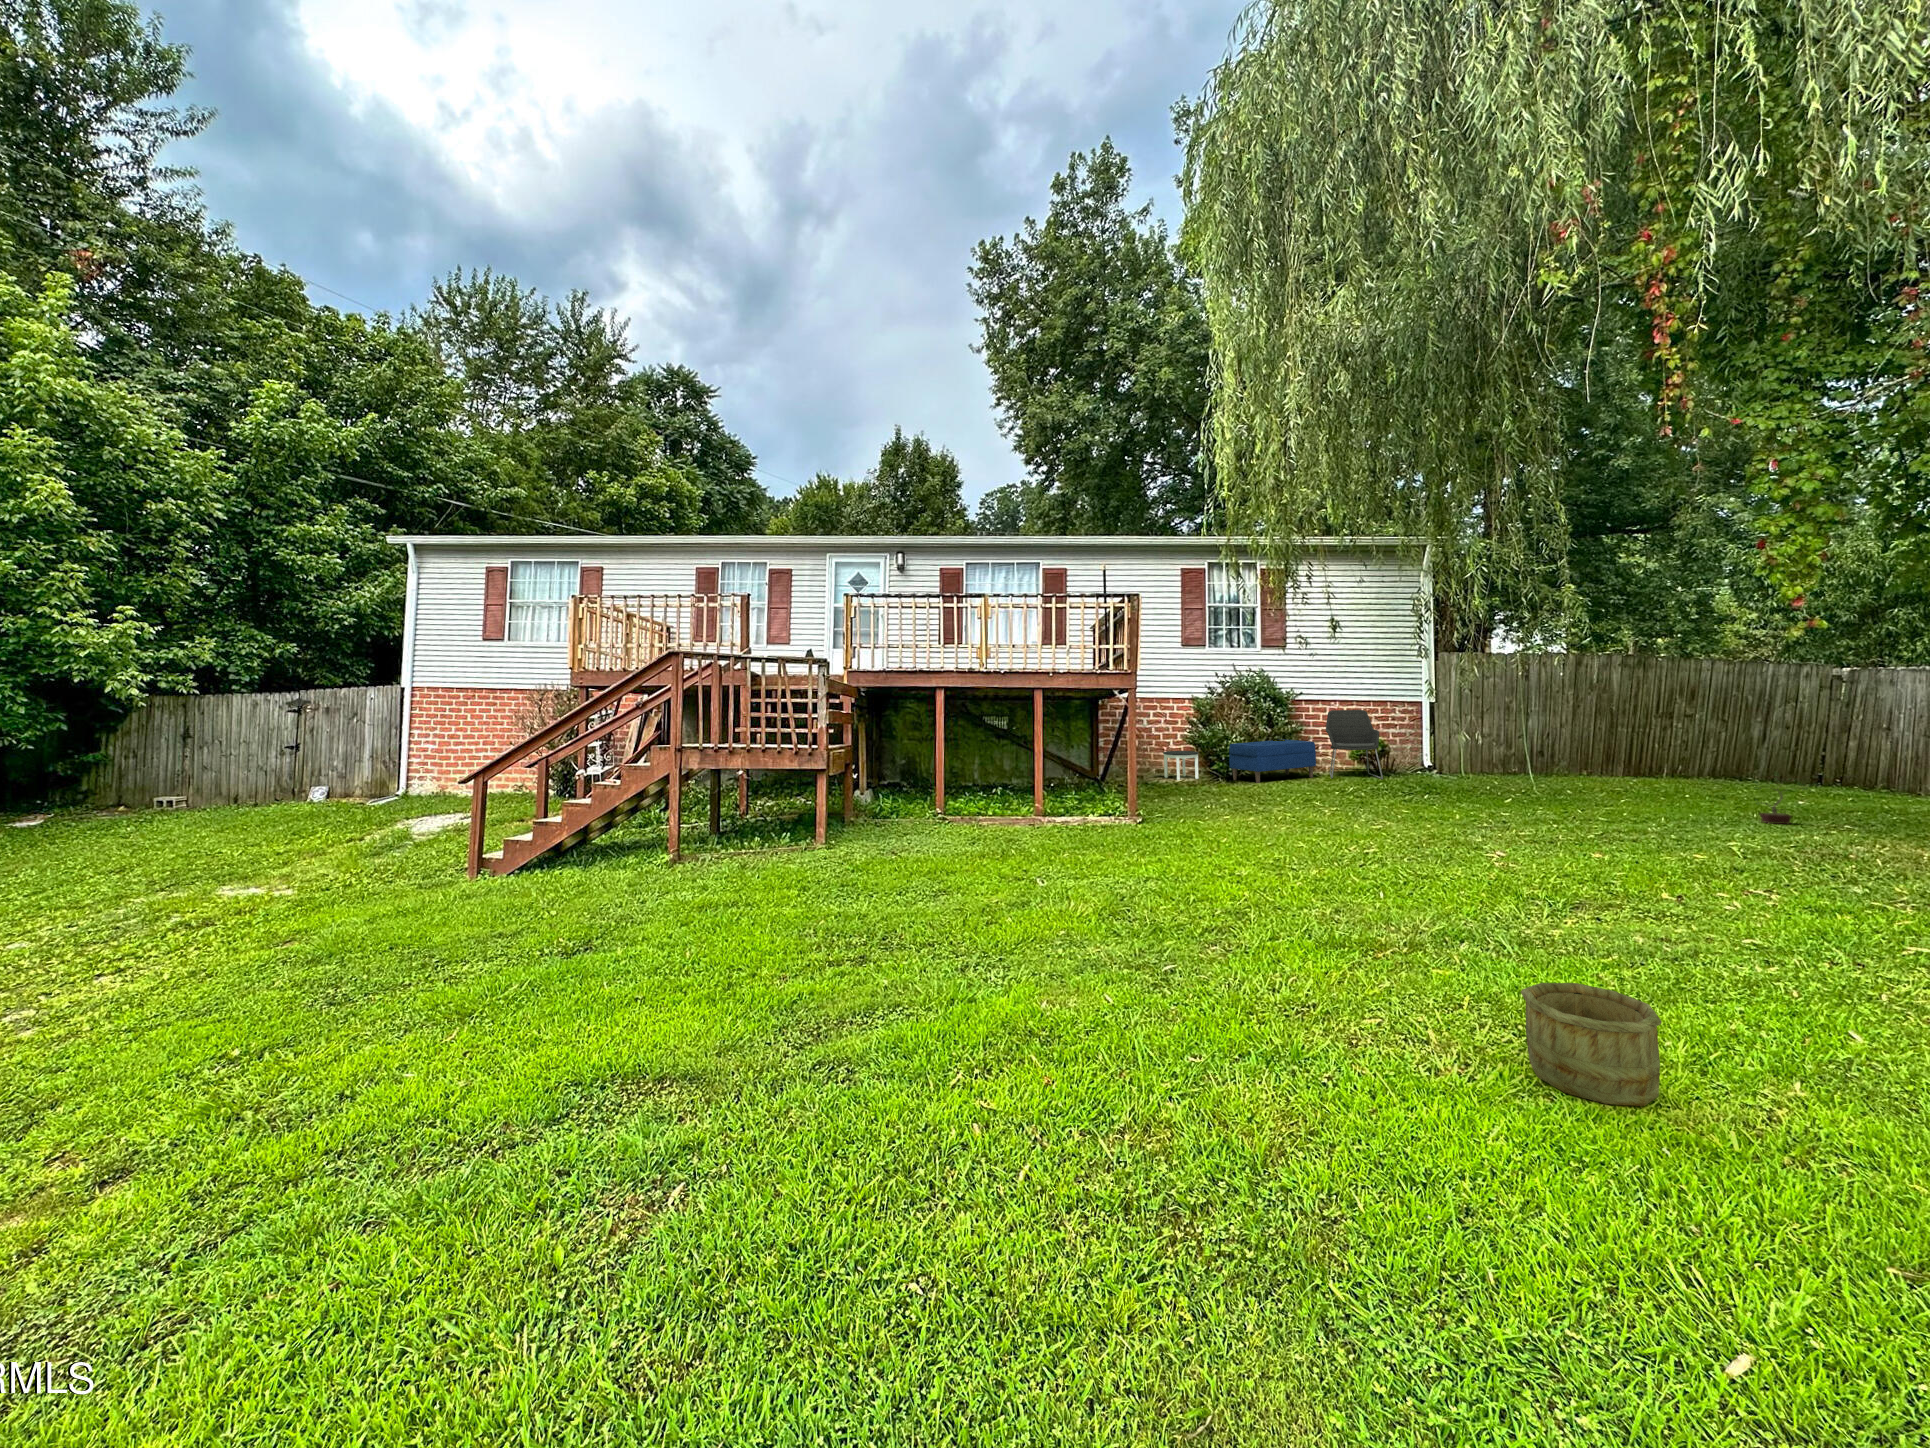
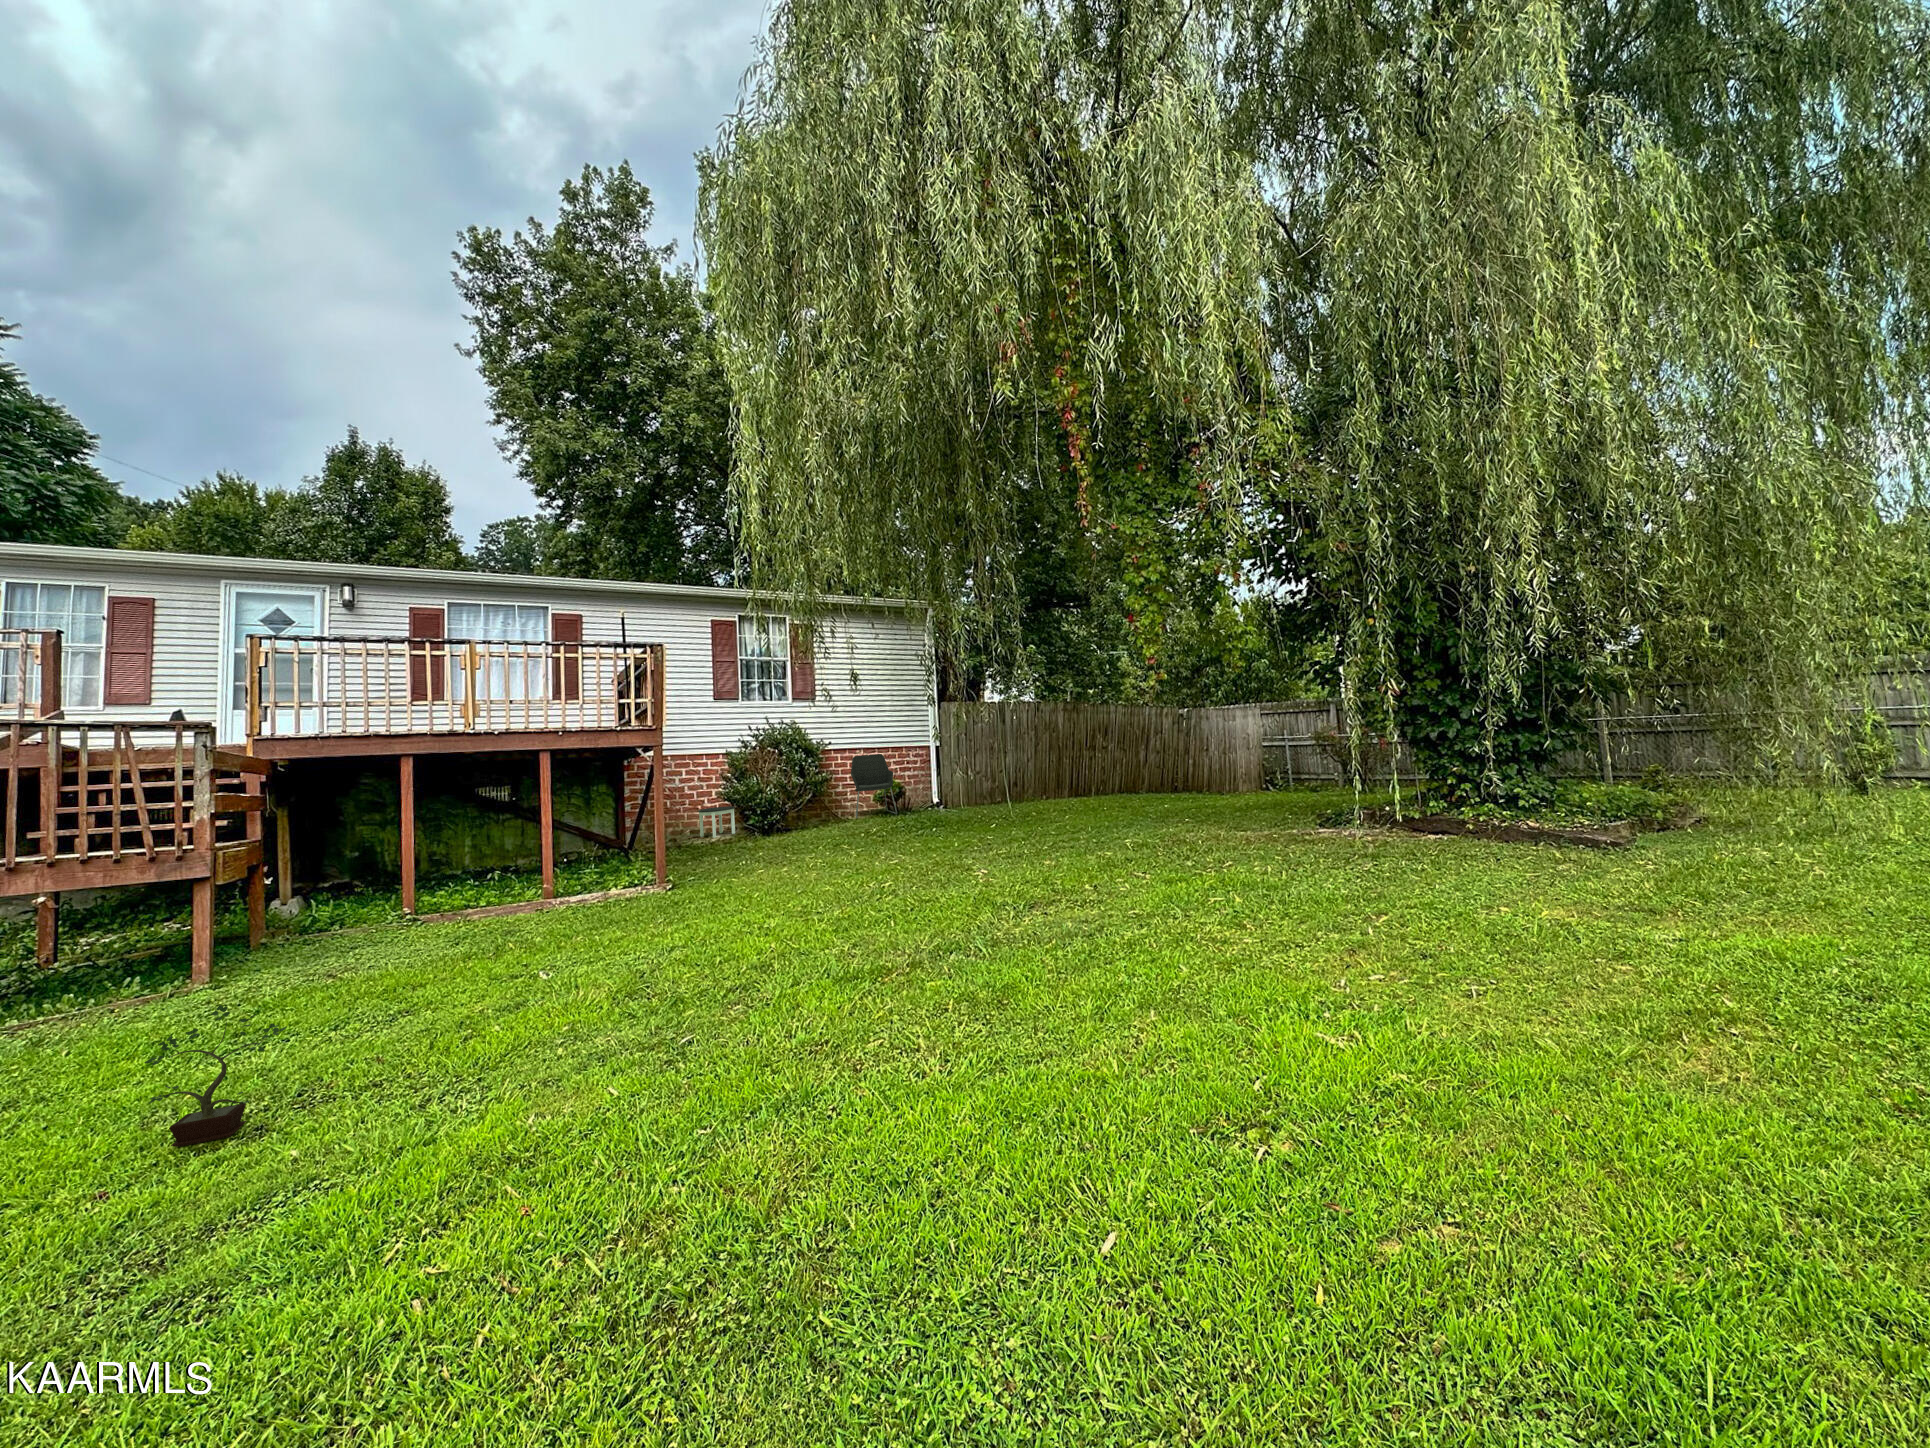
bench: present [1229,739,1316,783] -> none [764,786,843,831]
potted plant: present [1755,773,1810,824] -> present [144,1005,286,1147]
wooden bucket: present [1521,983,1662,1106] -> none [934,928,1010,1008]

